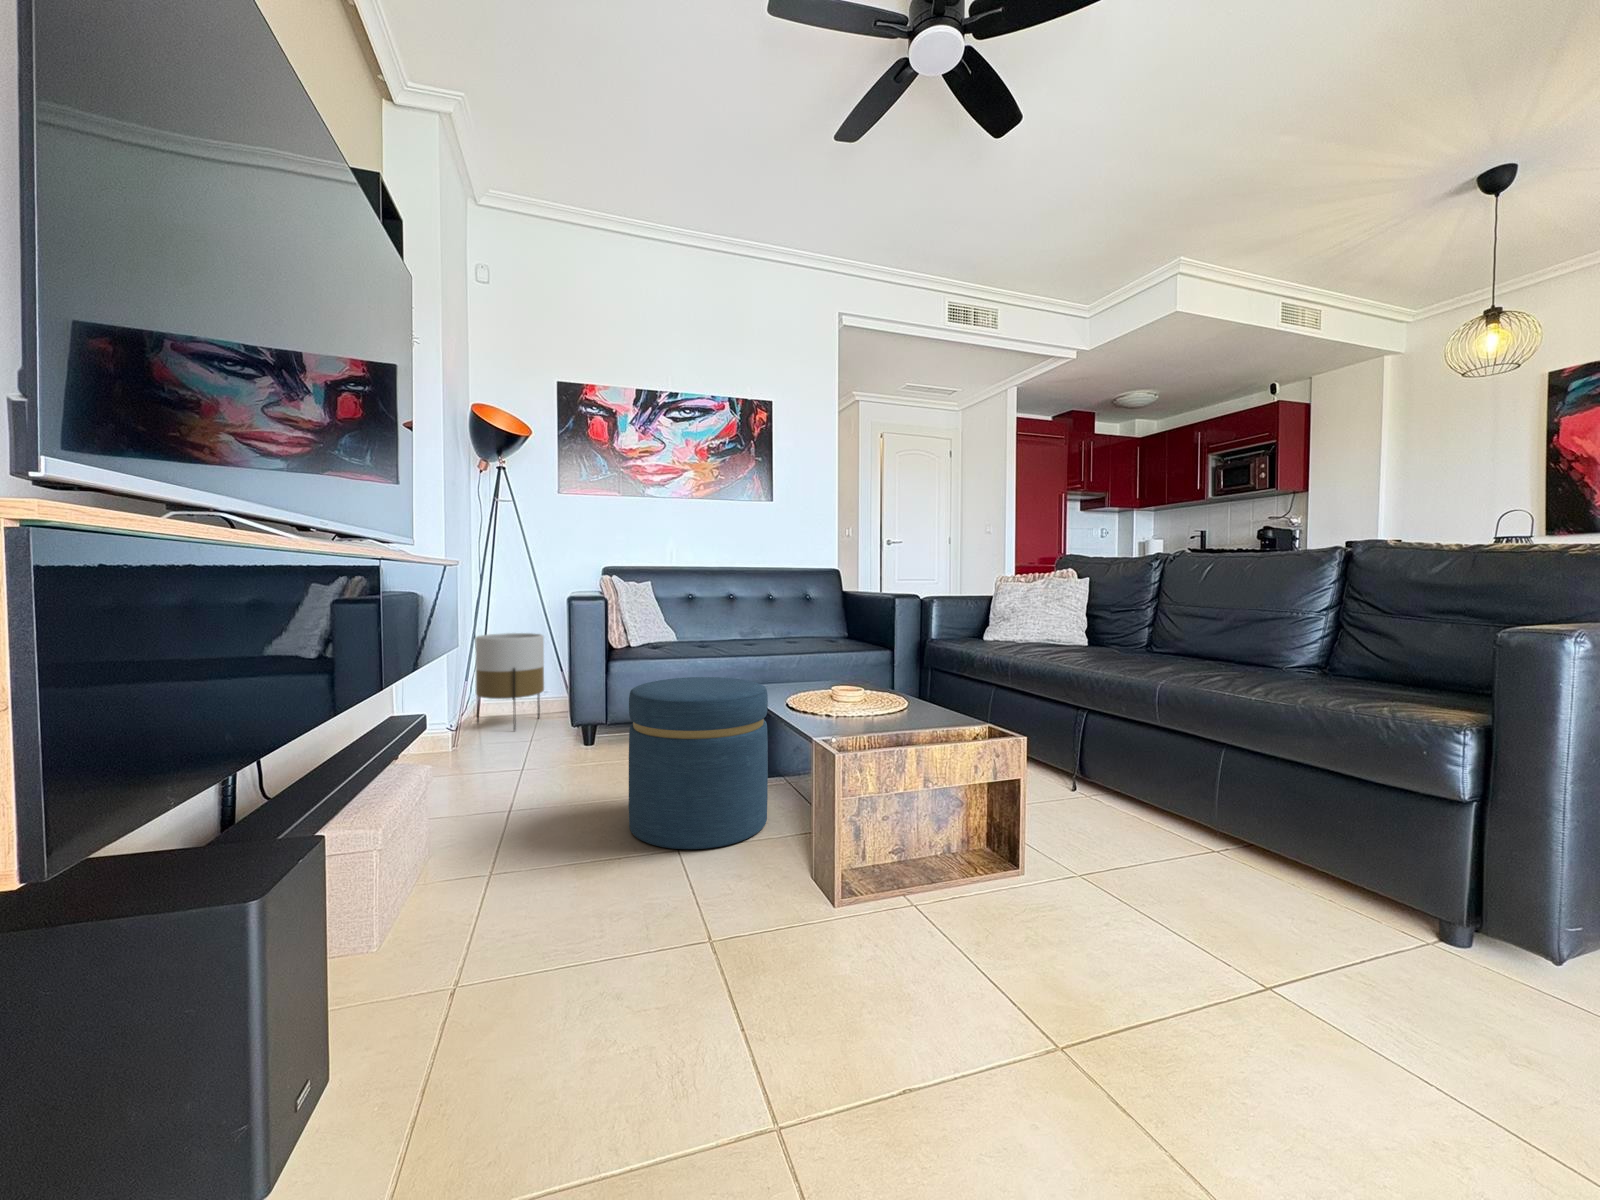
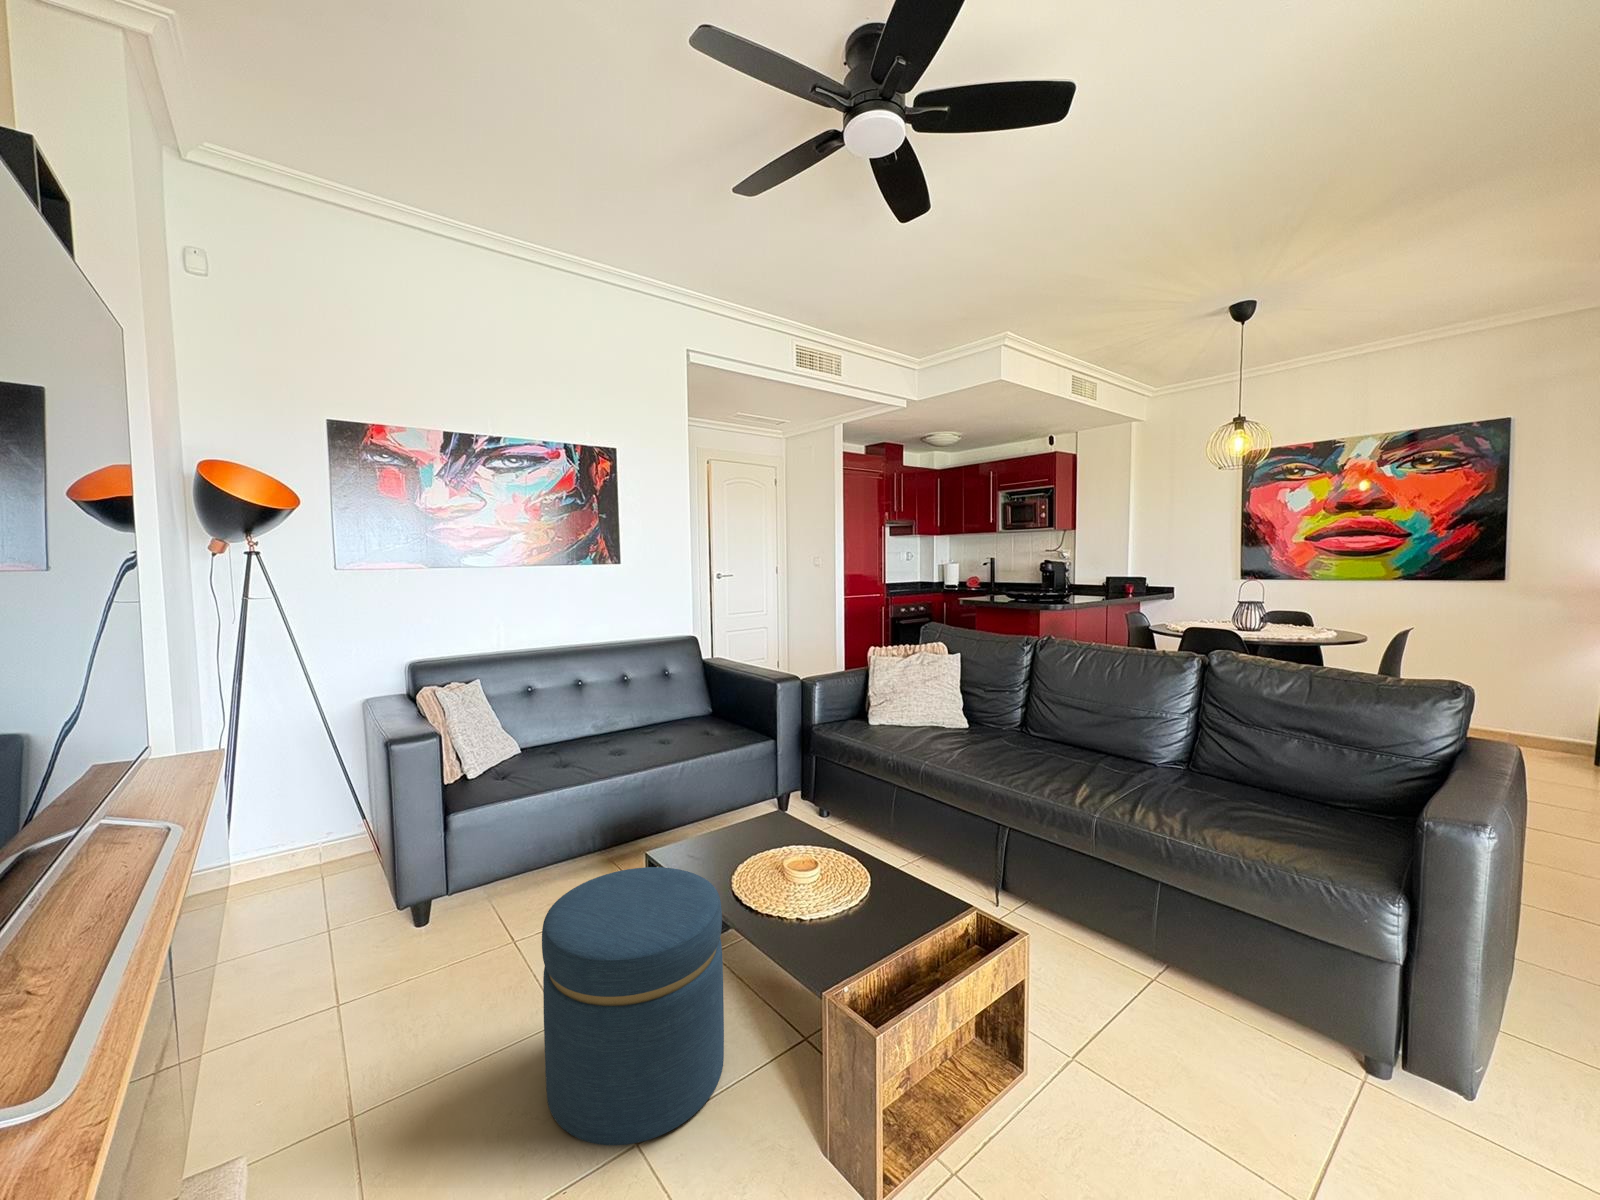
planter: present [475,633,544,730] -> none [221,764,335,911]

